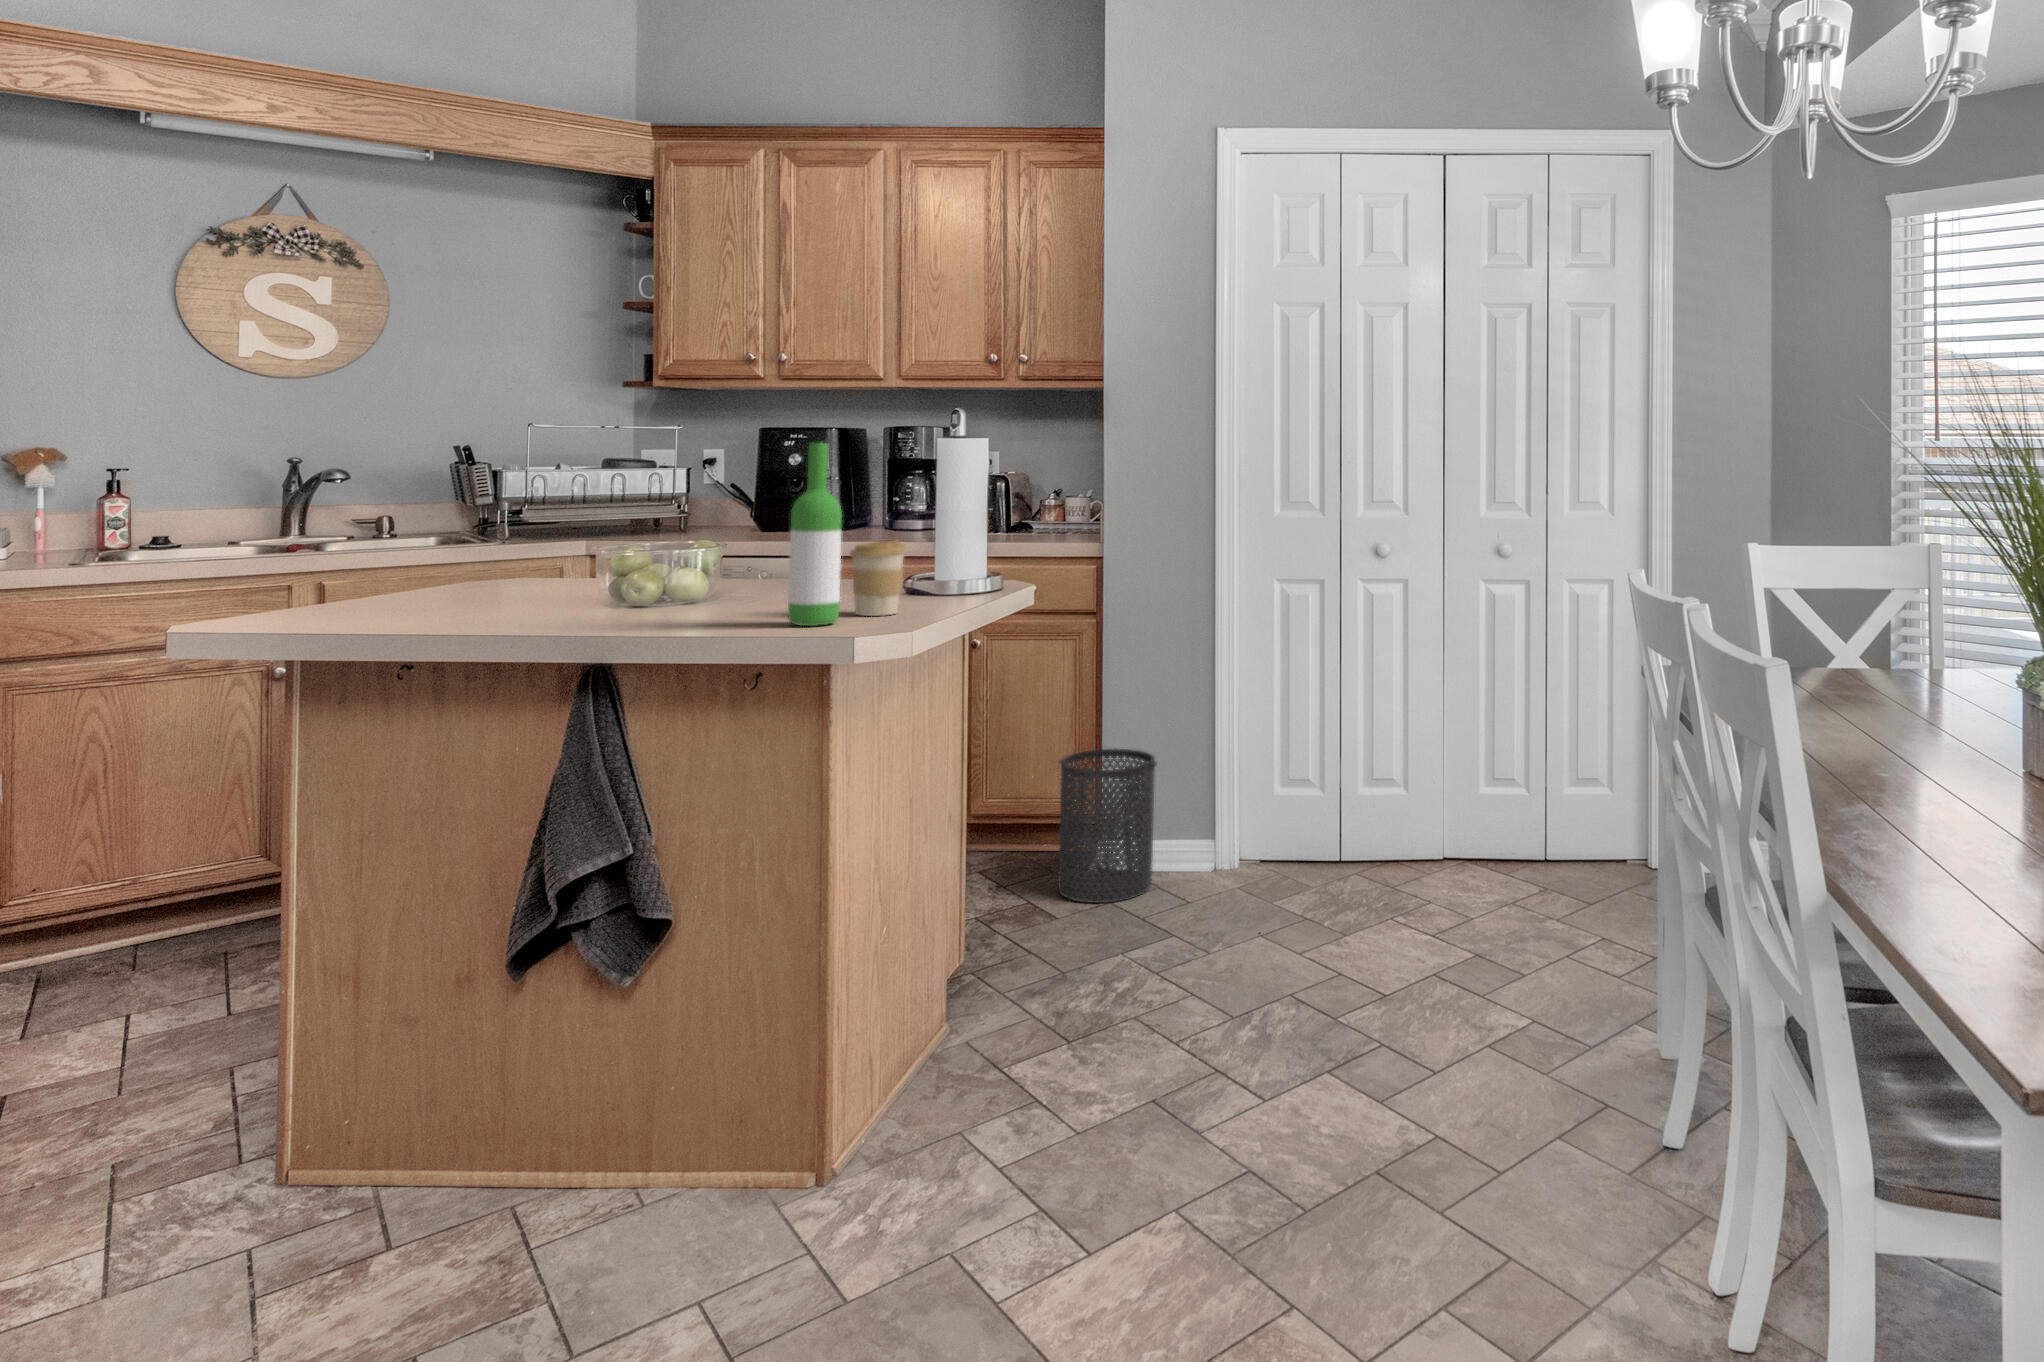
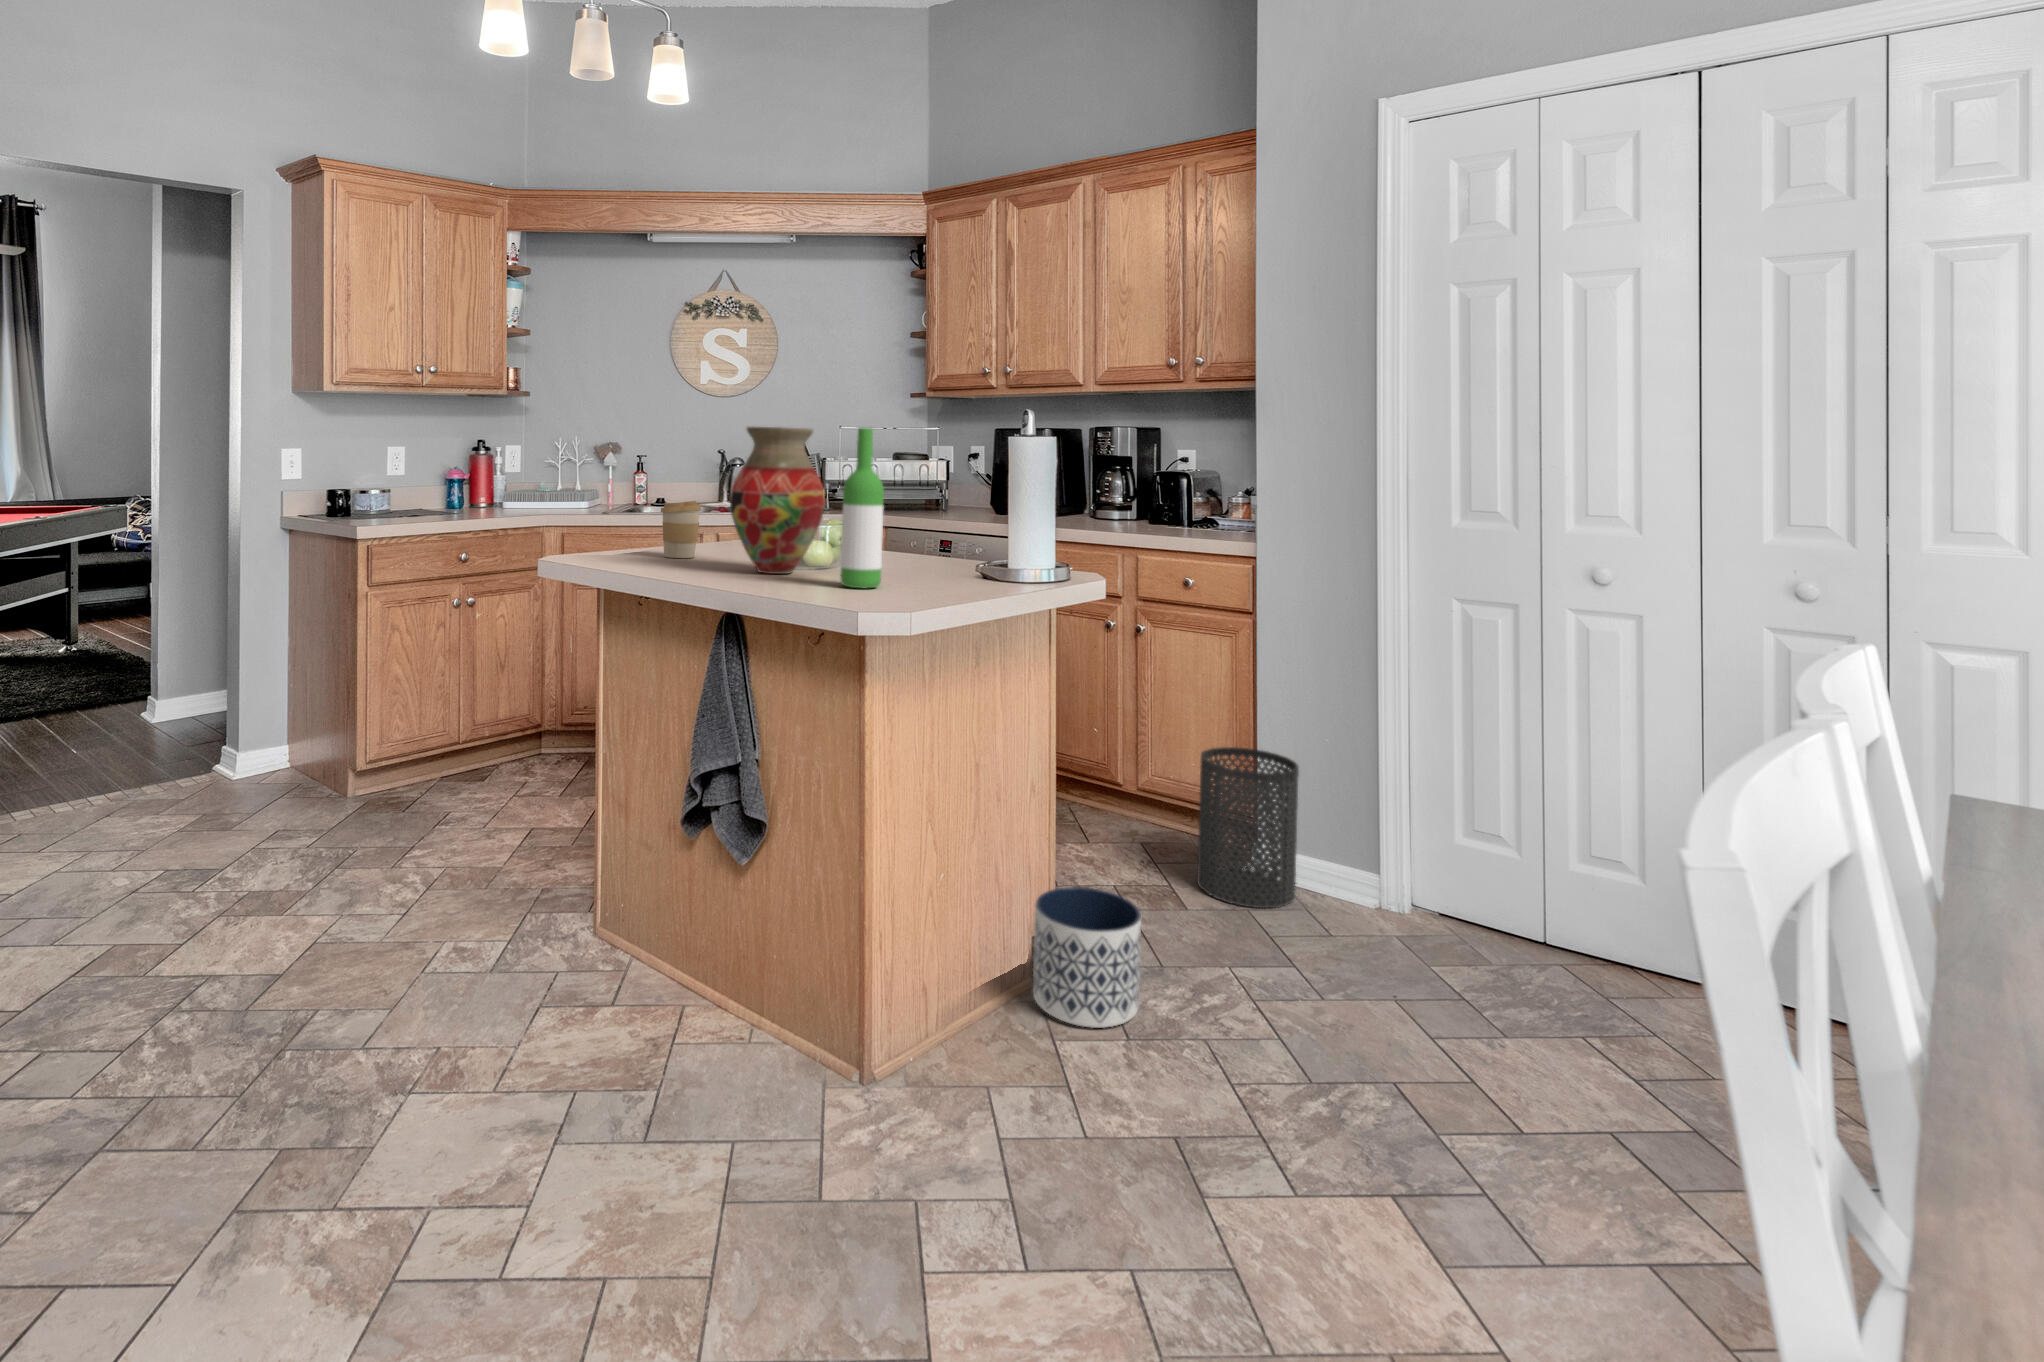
vase: none [596,440,732,622] -> present [730,427,825,574]
coffee cup: present [849,540,906,616] -> present [661,501,701,558]
planter: none [956,912,1070,1051] -> present [1033,887,1141,1028]

